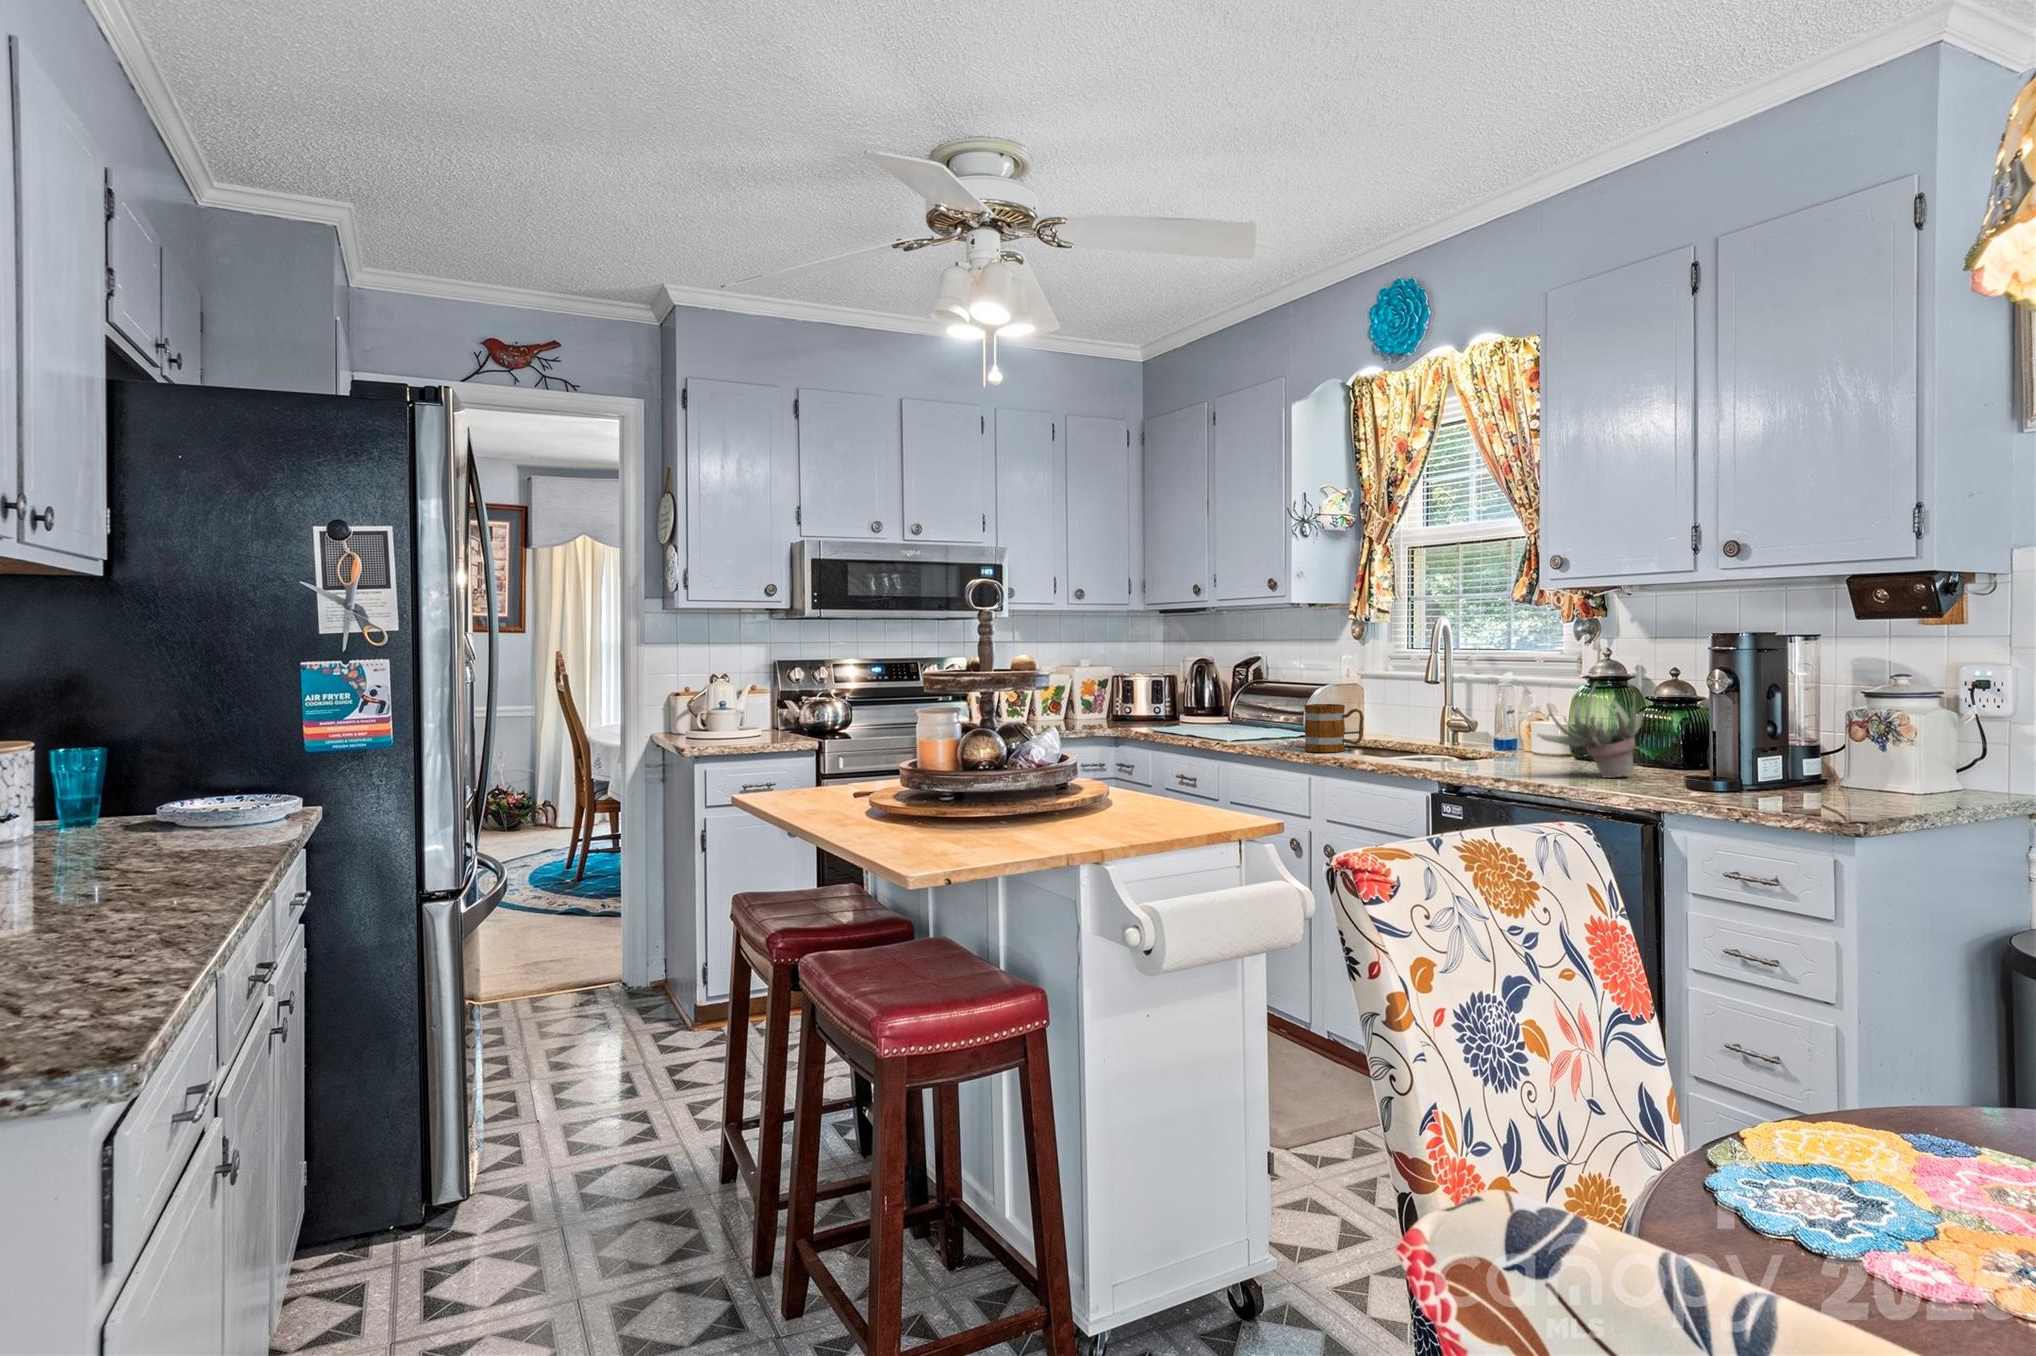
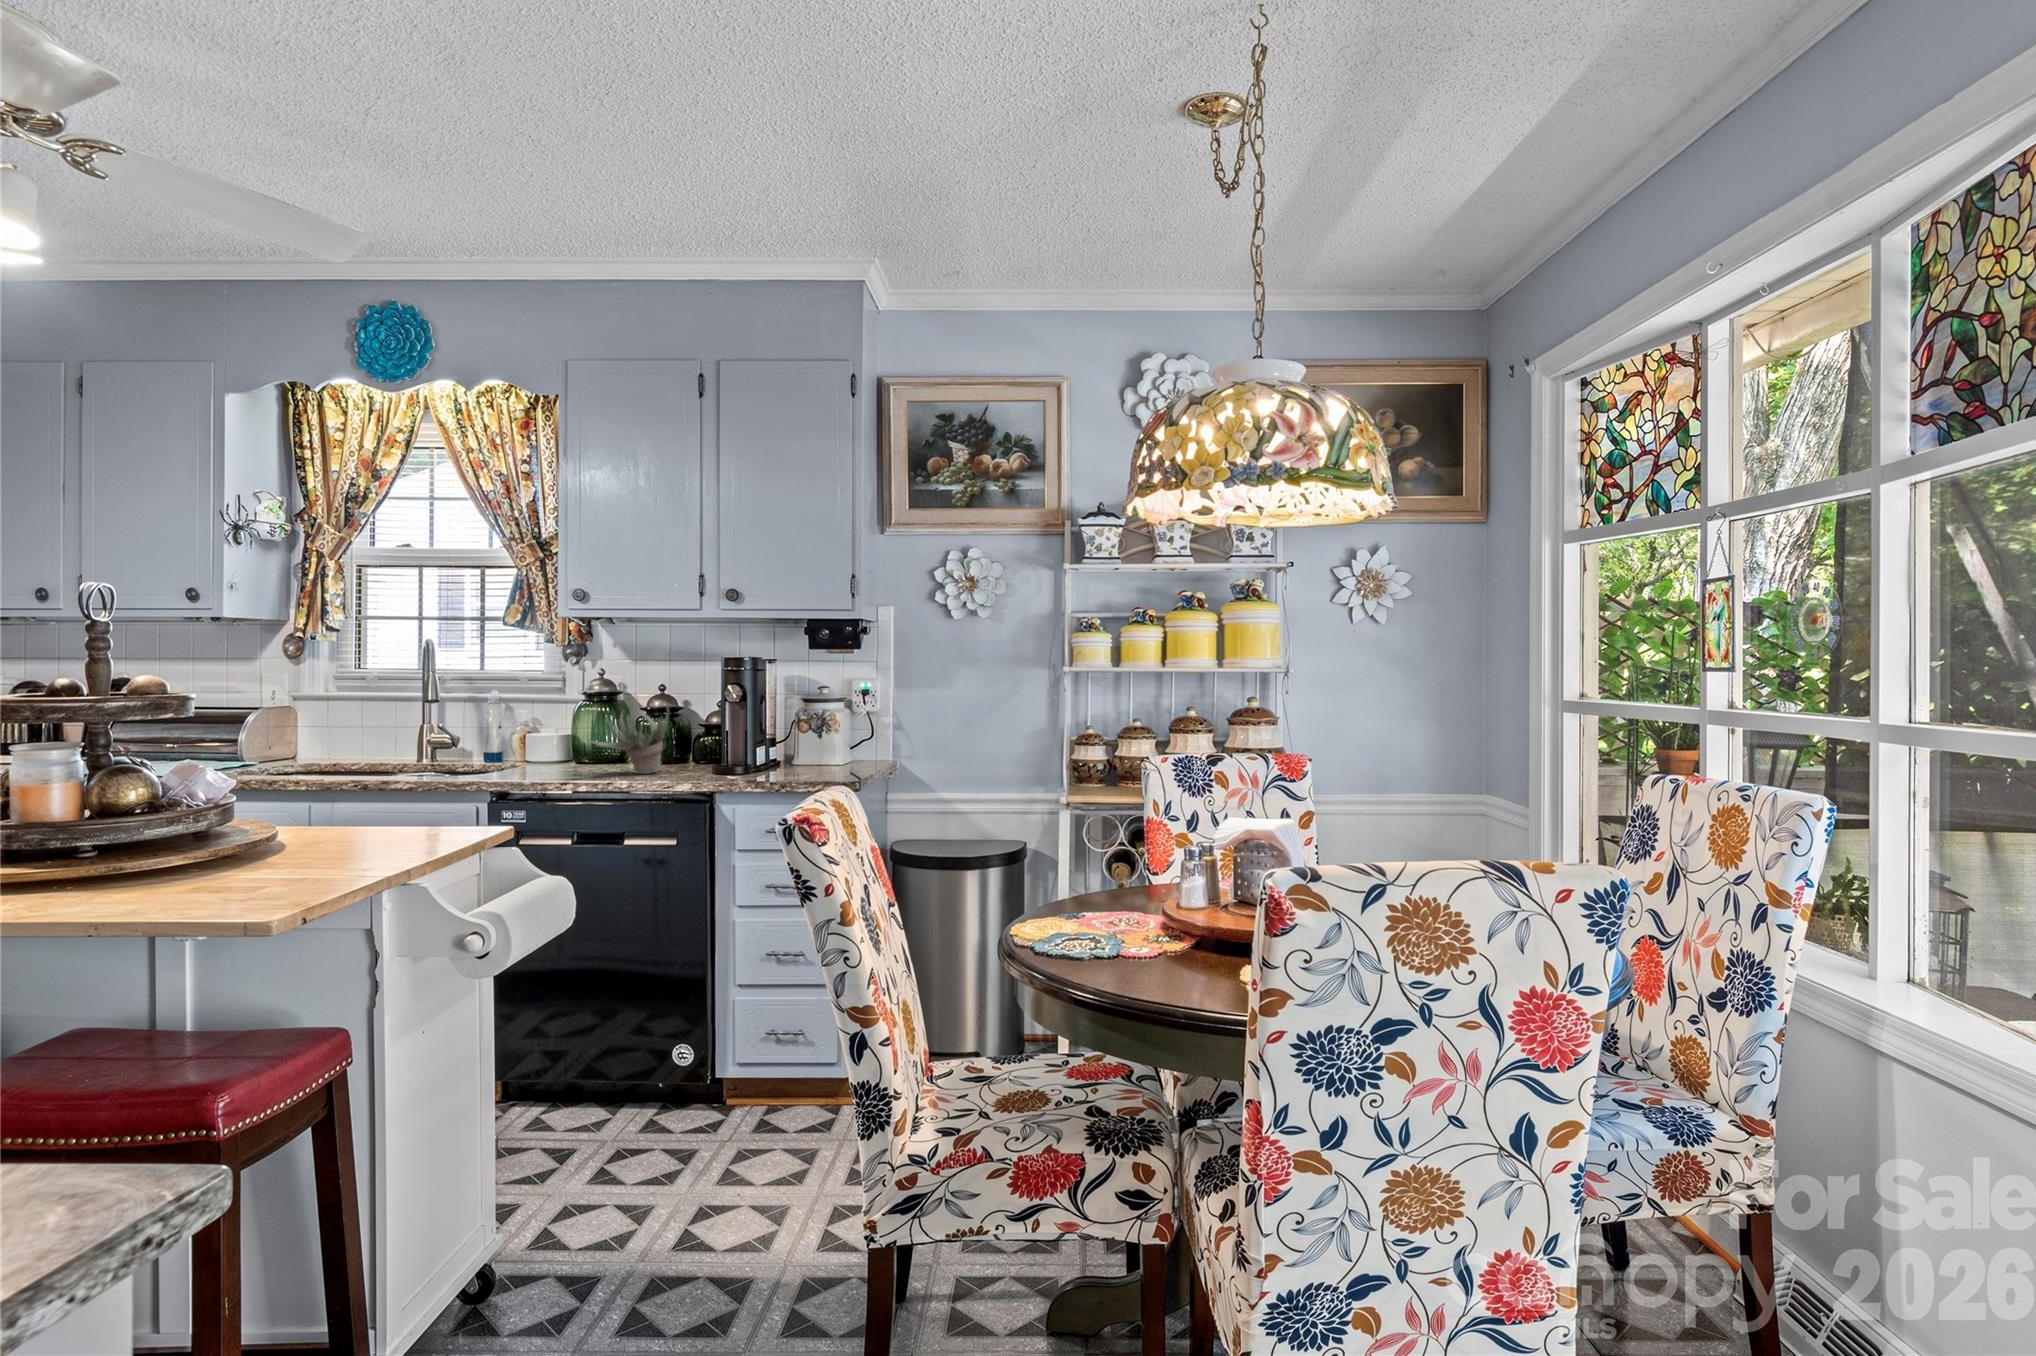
mug: present [1304,704,1364,752] -> none [288,726,361,778]

